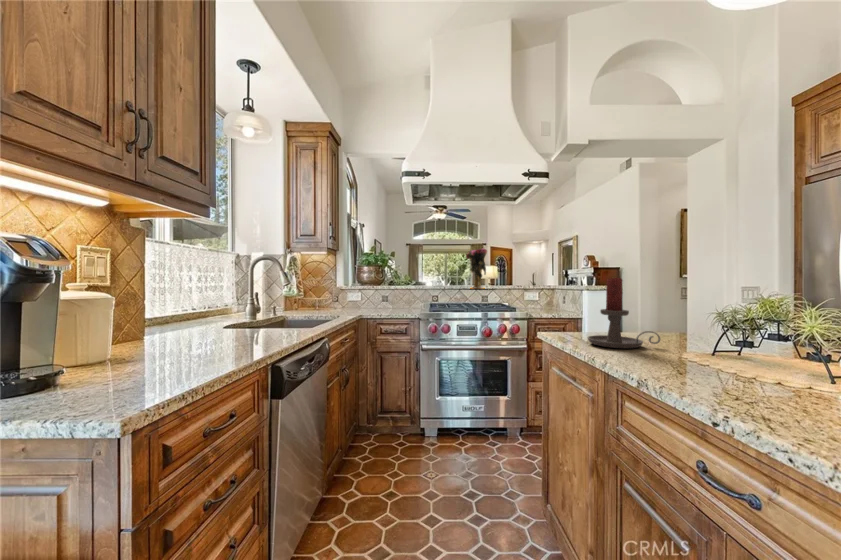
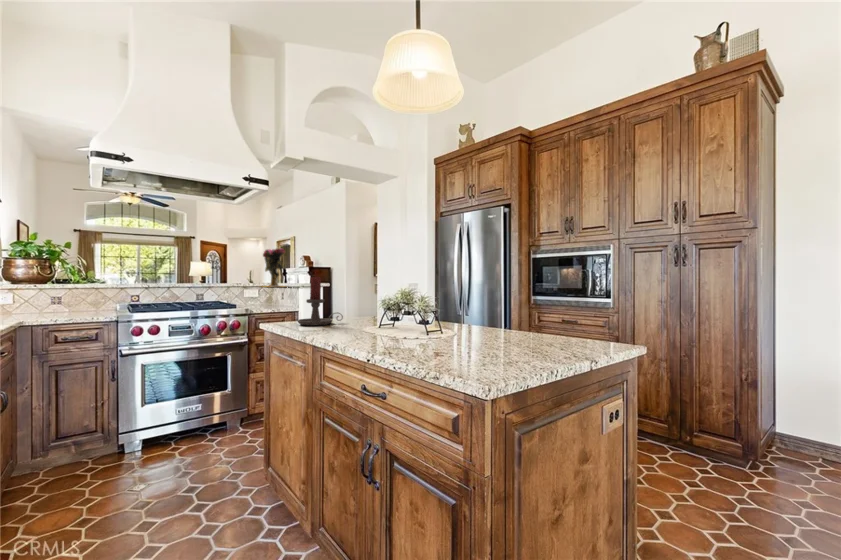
vase: present [466,249,487,288] -> present [263,249,285,287]

